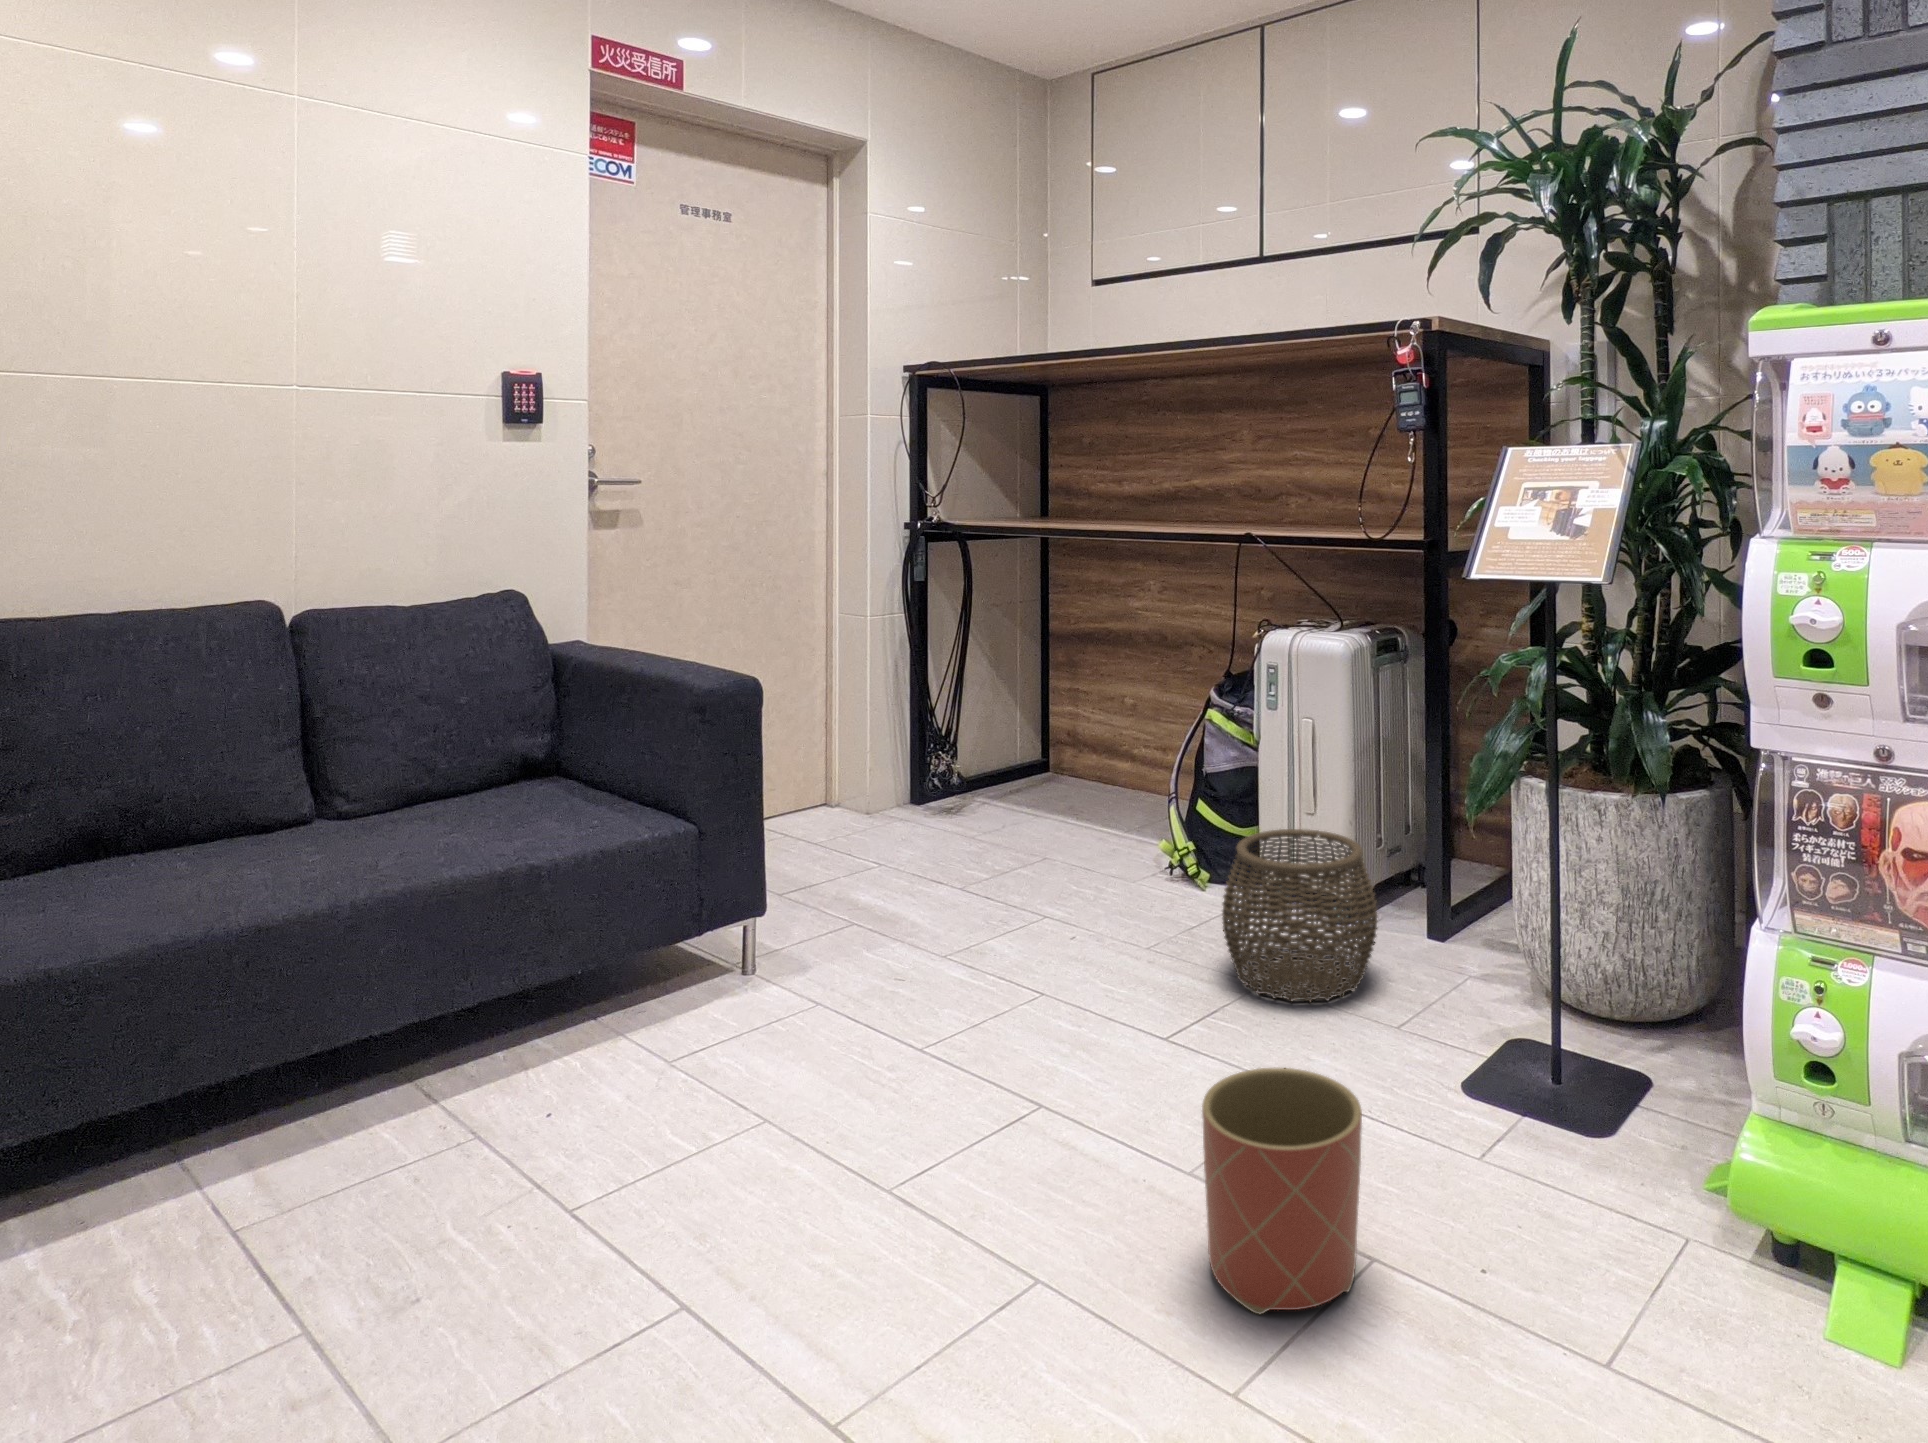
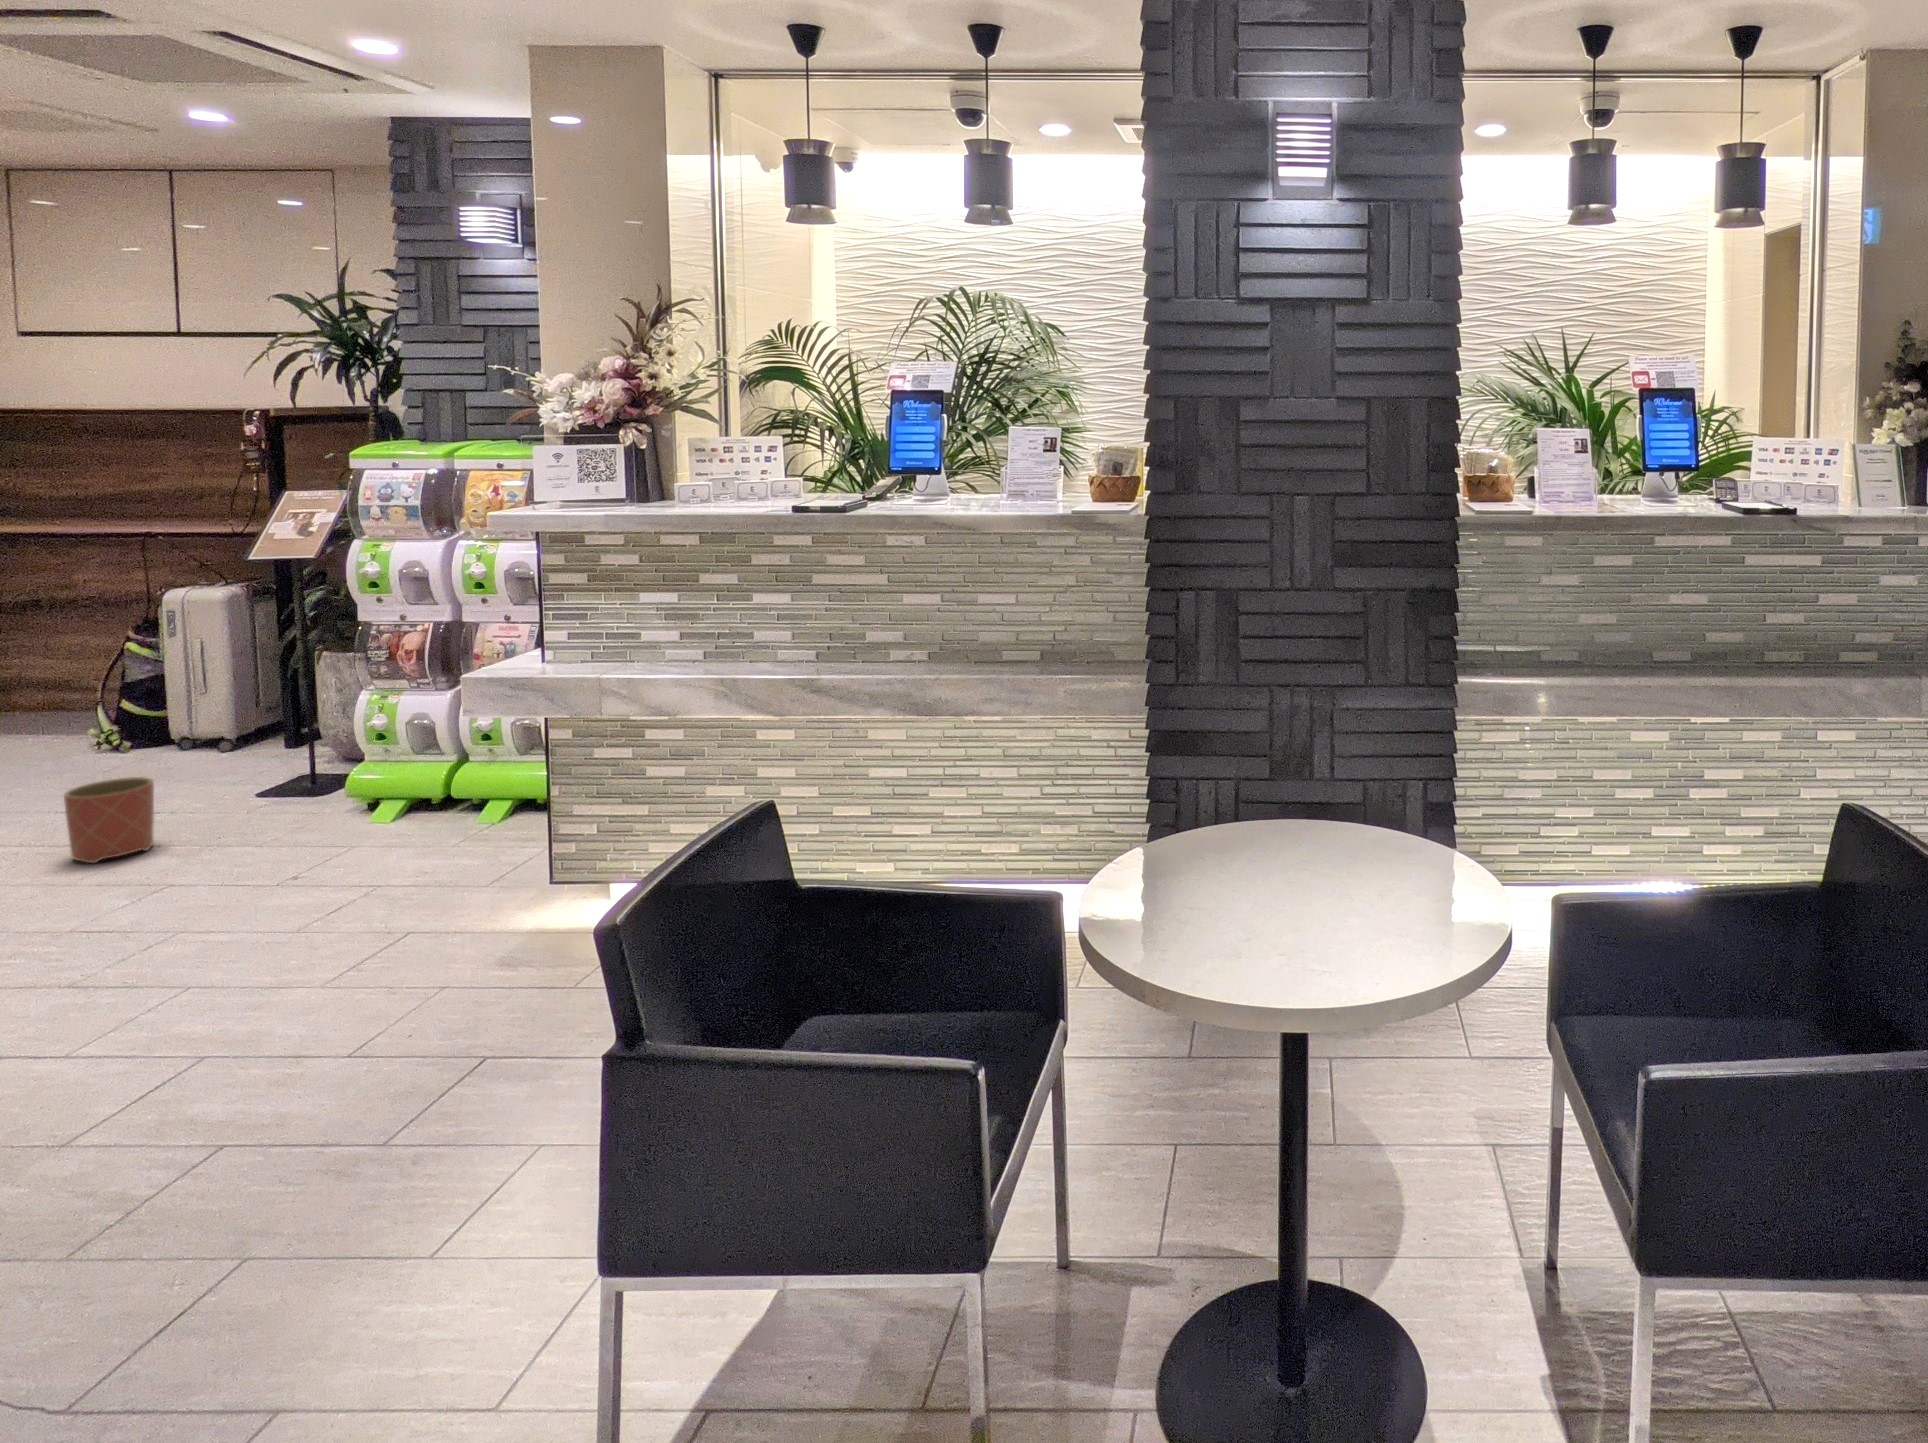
woven basket: present [1222,829,1377,1002] -> none [119,697,233,785]

